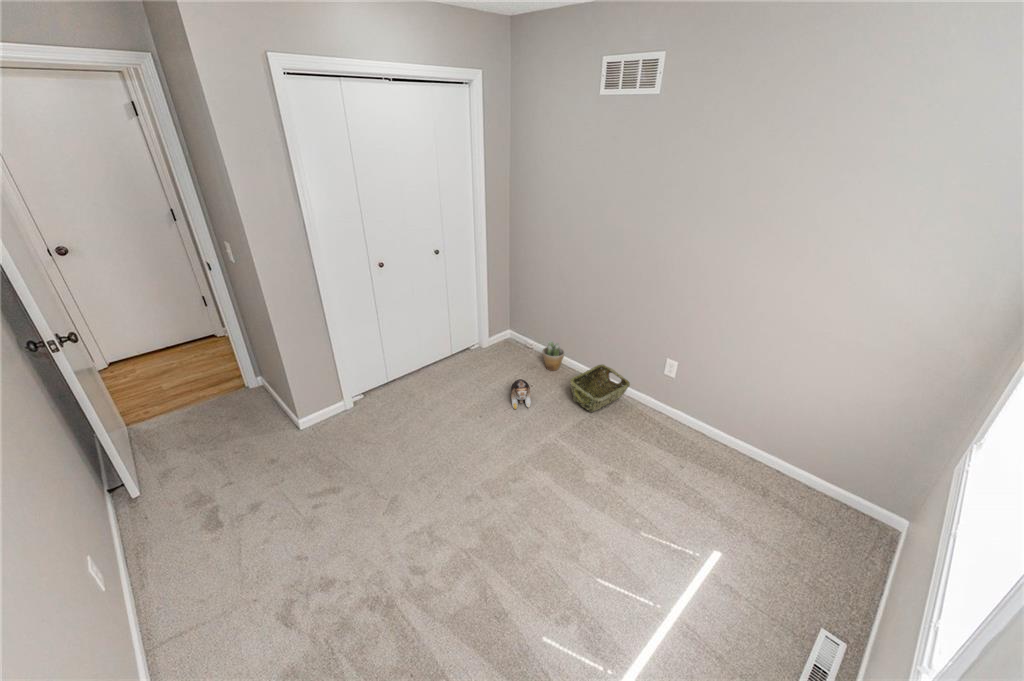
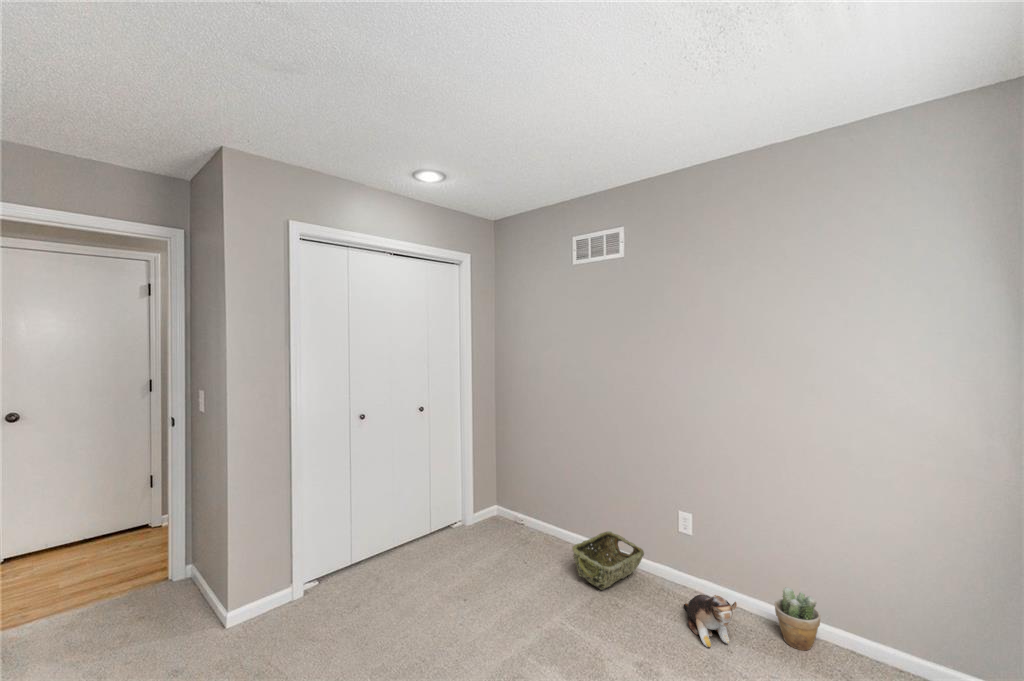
potted plant: present [542,340,564,371] -> present [775,587,820,650]
plush toy: present [511,379,531,409] -> present [684,595,737,647]

